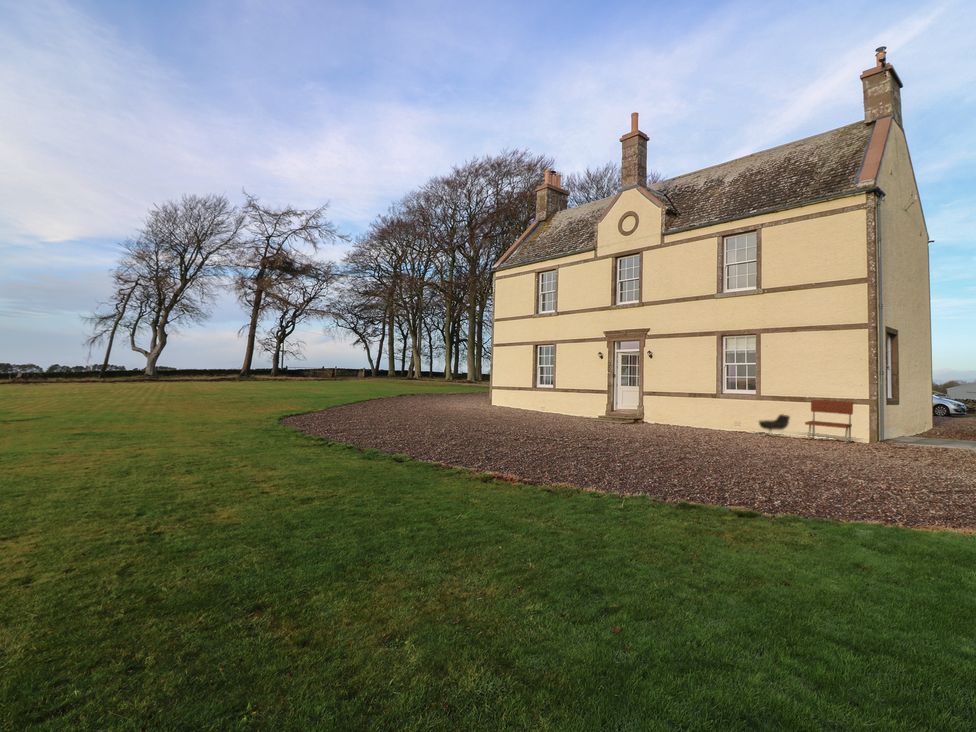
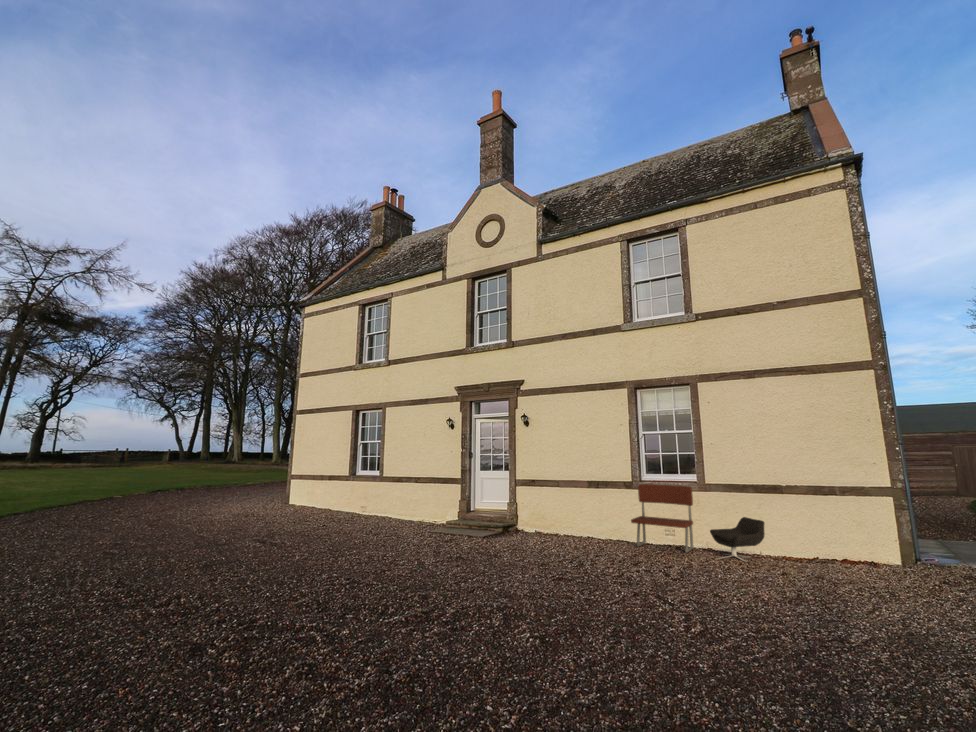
bench: present [805,400,853,444] -> present [631,484,693,552]

